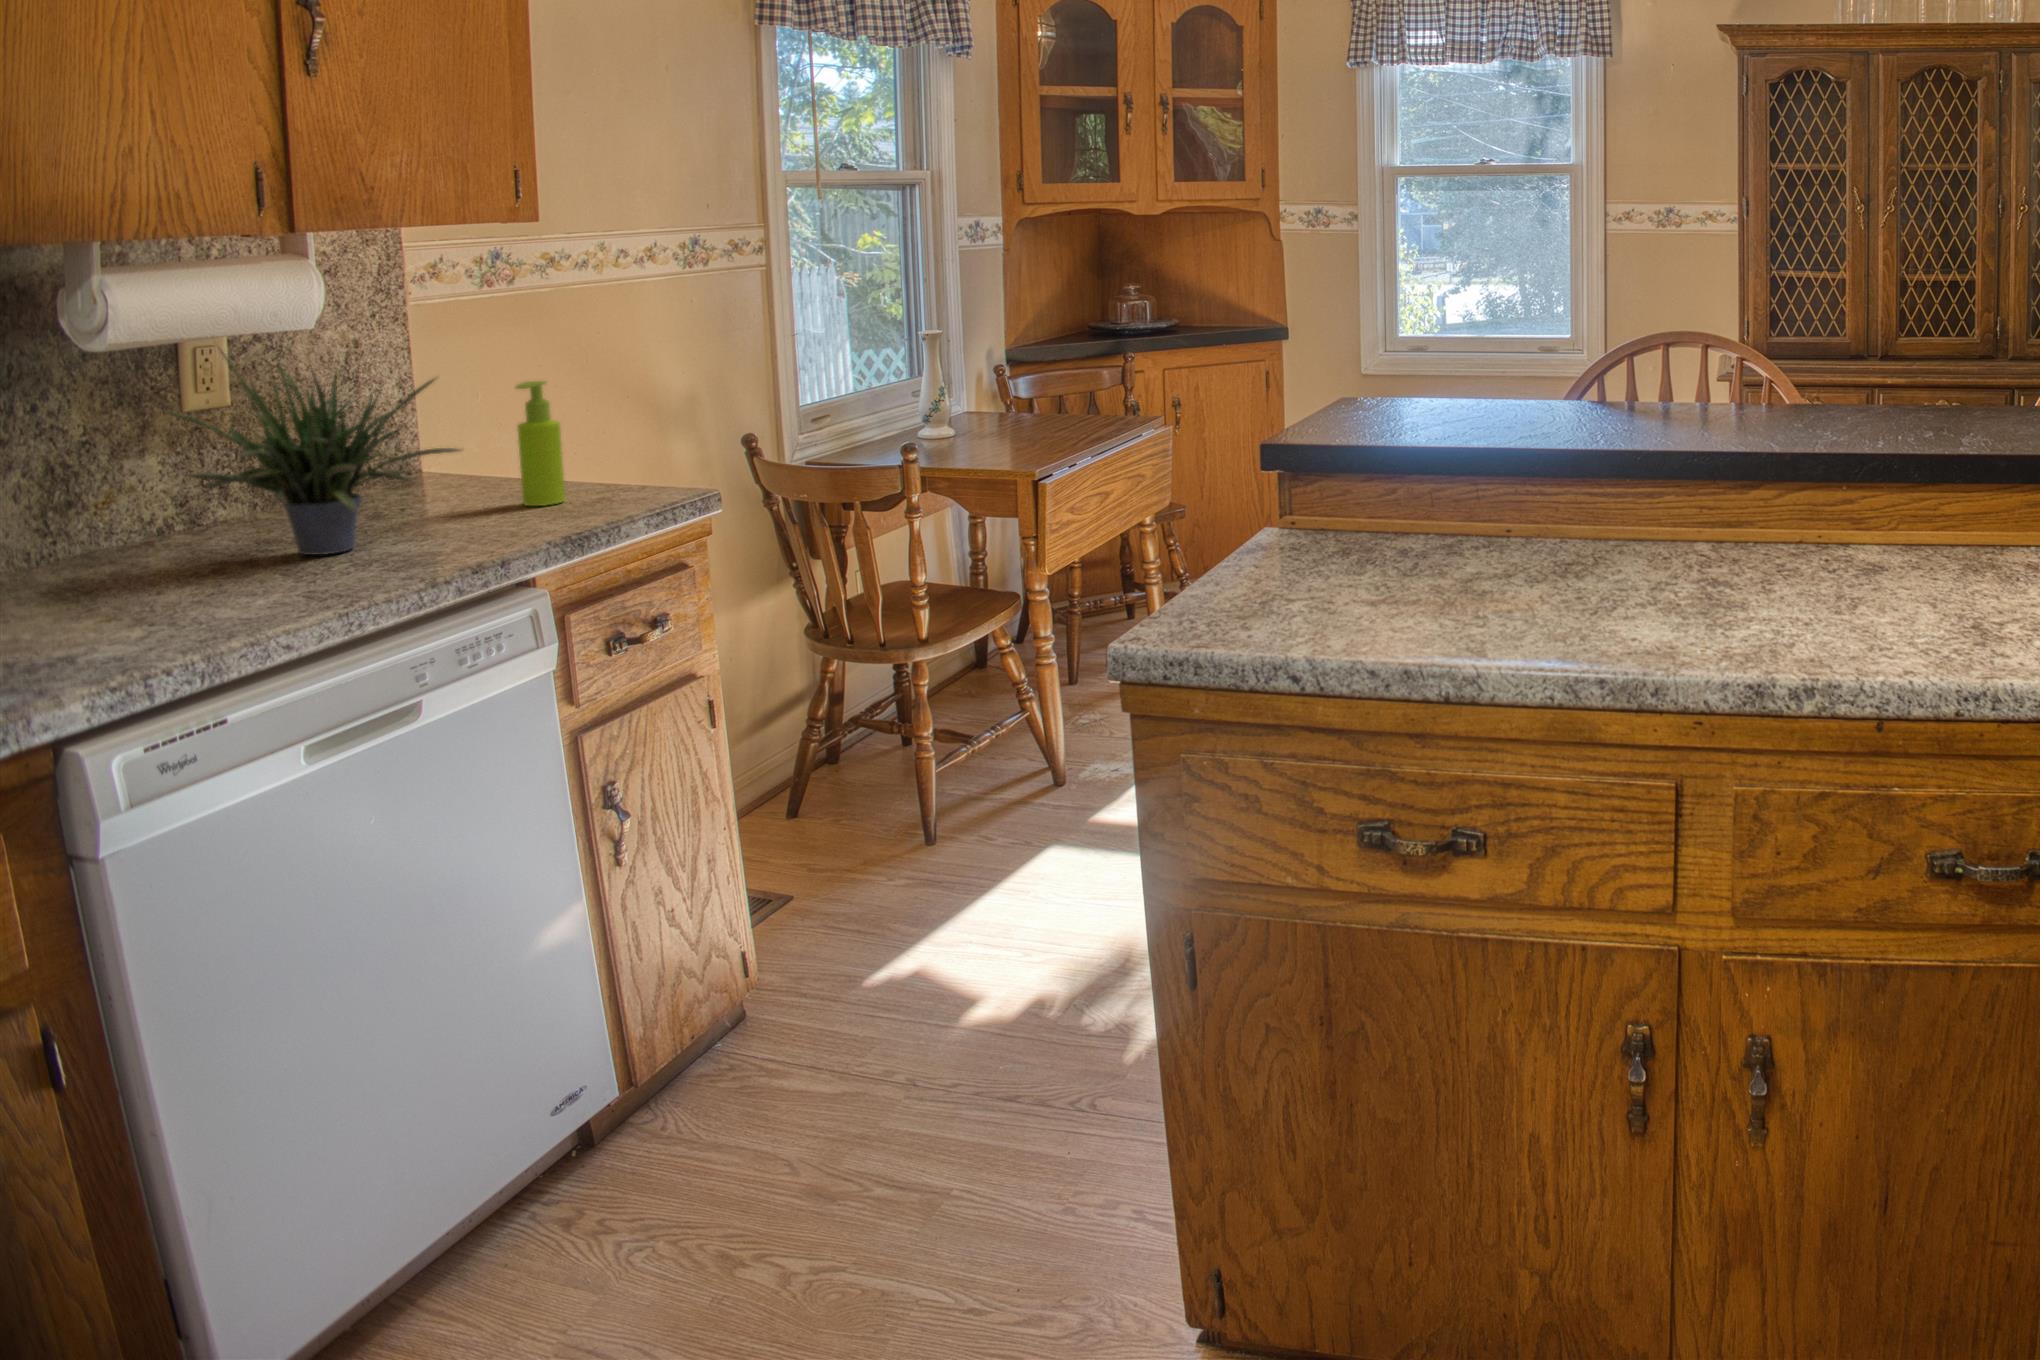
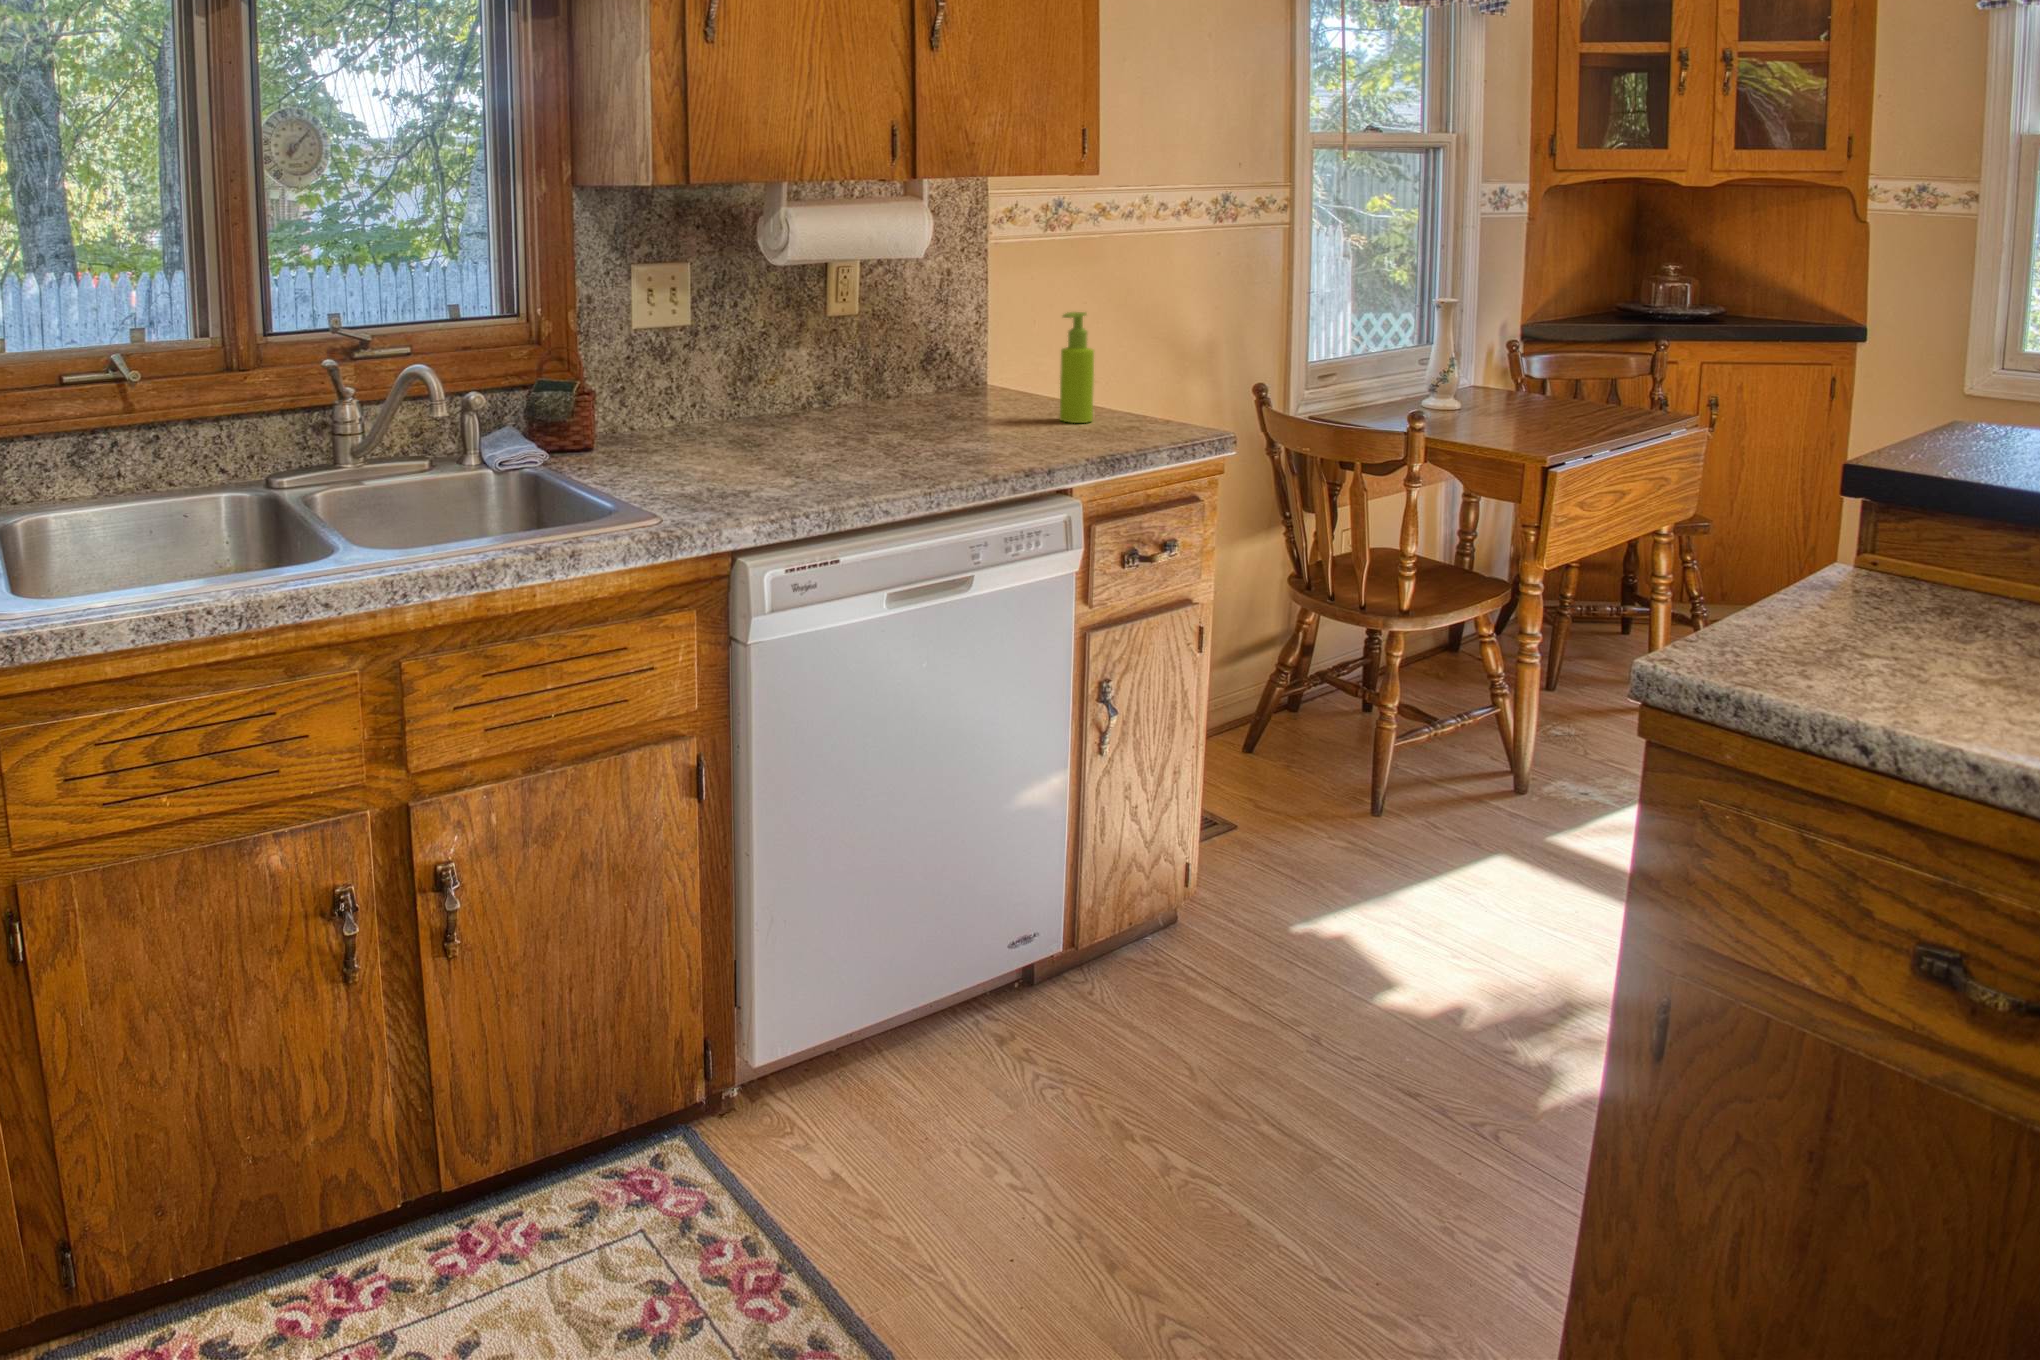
potted plant: present [164,350,460,555] -> none [824,254,1020,439]

